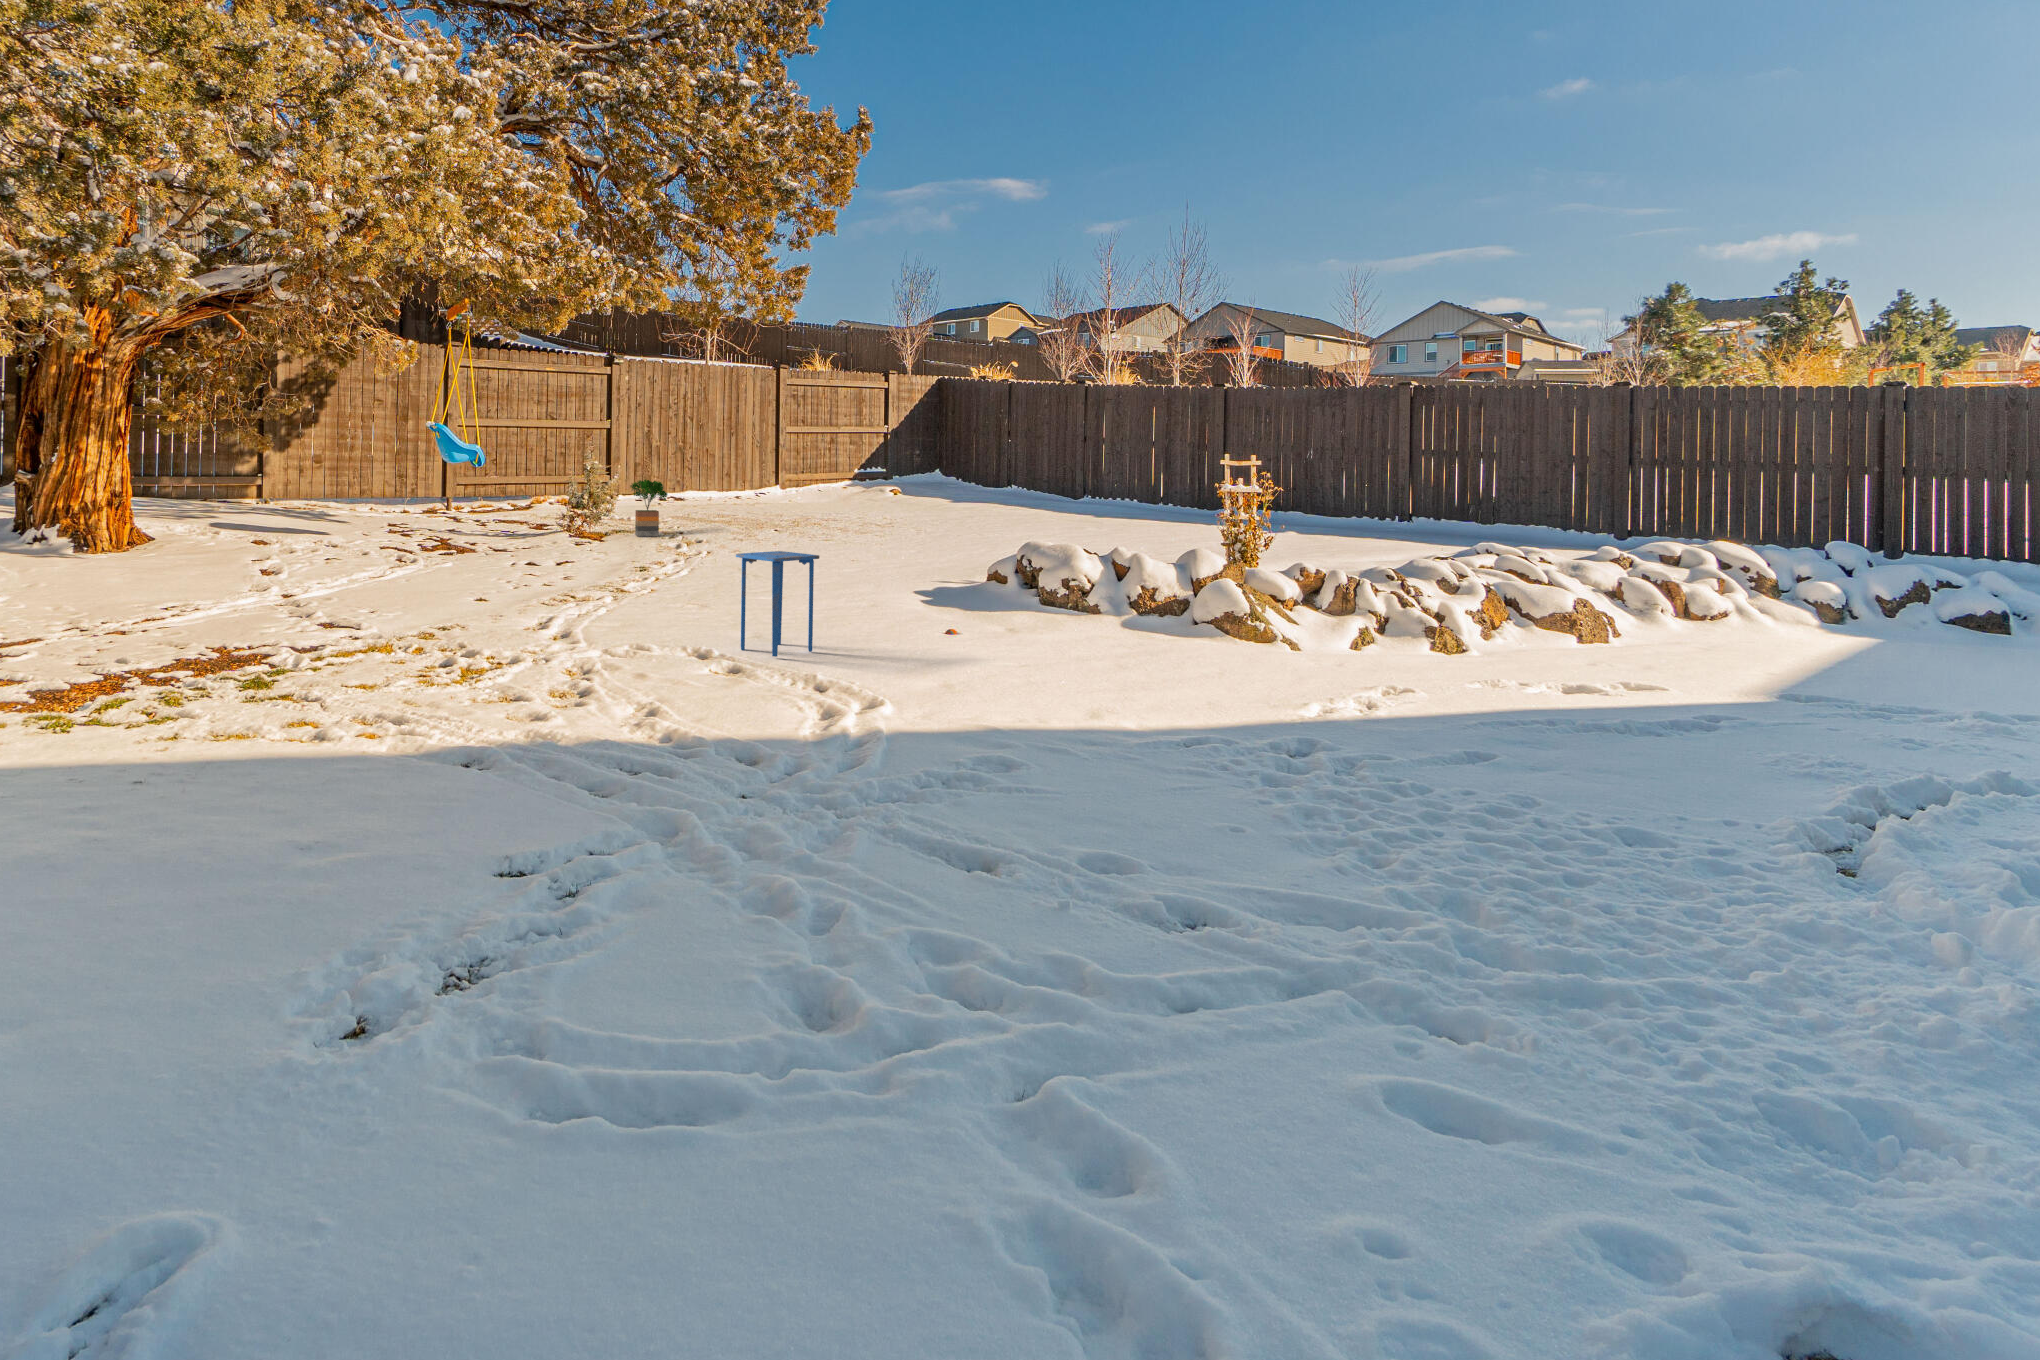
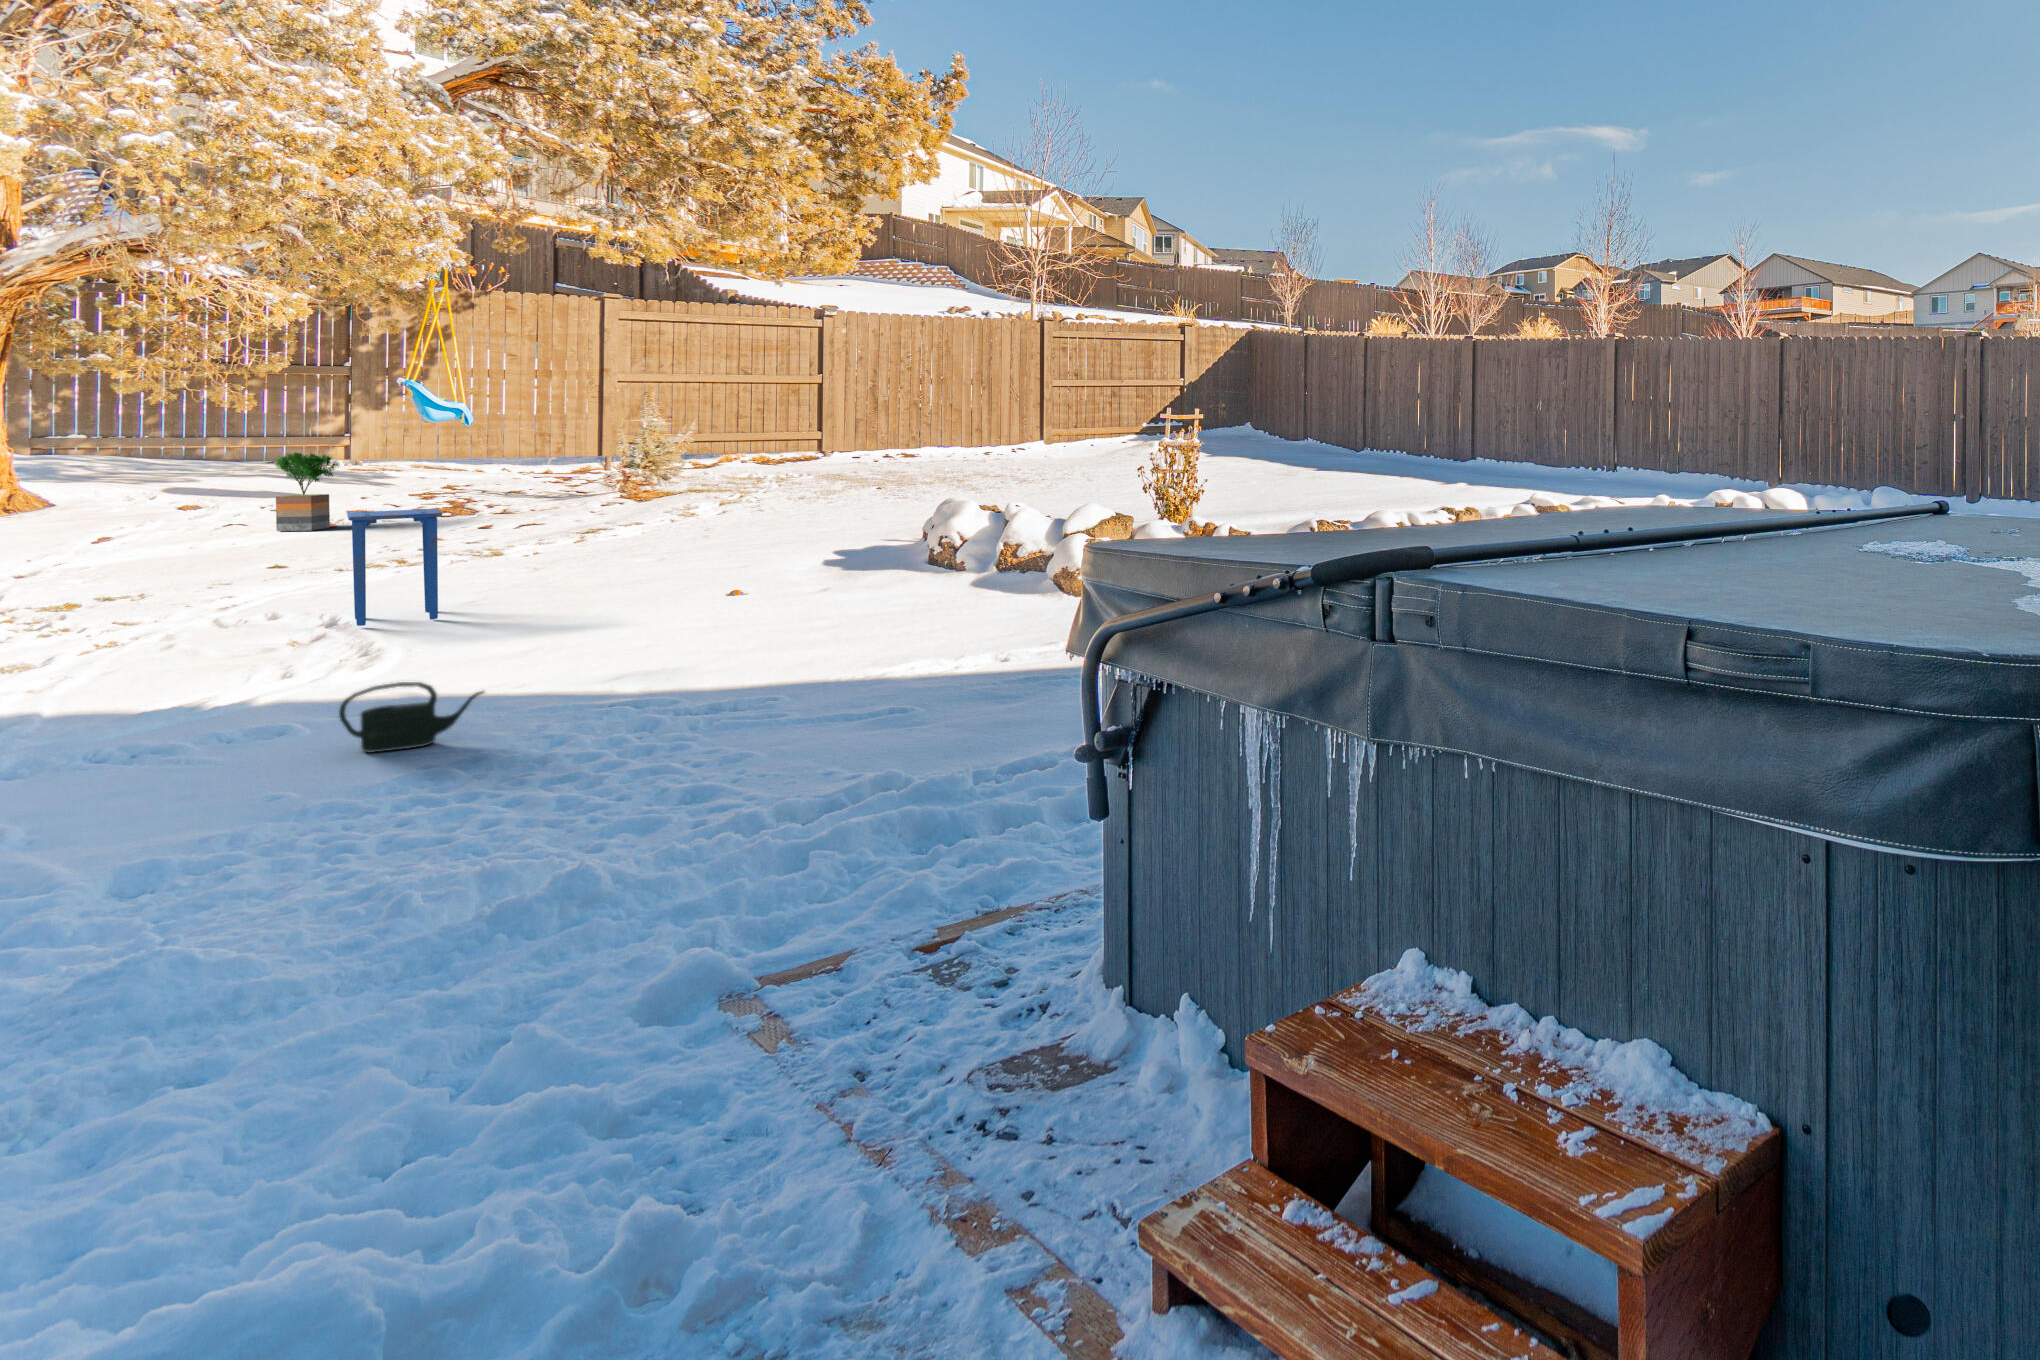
potted tree: present [630,479,667,537] -> present [276,453,339,531]
watering can: none [1171,709,1236,770] -> present [339,682,484,753]

